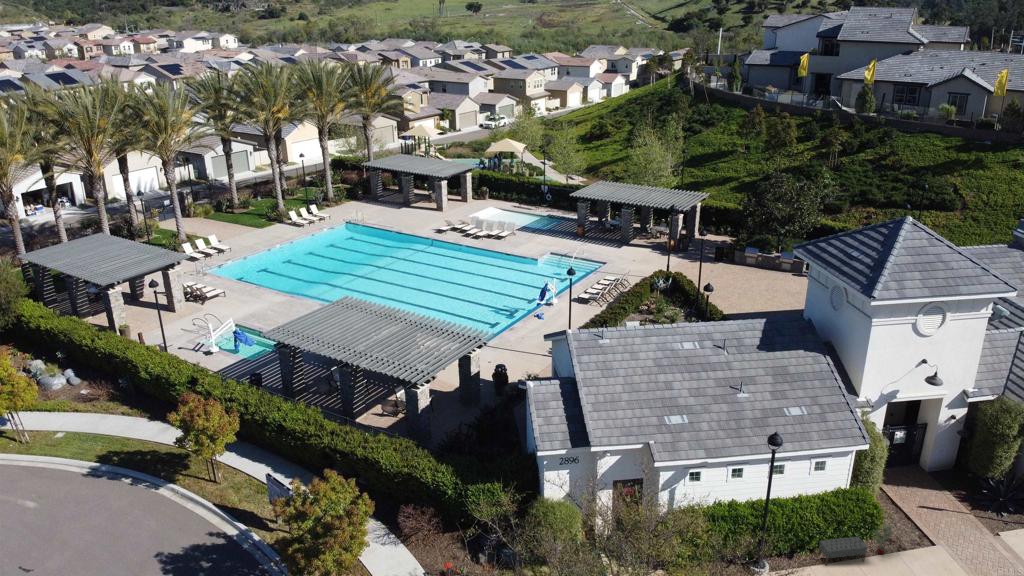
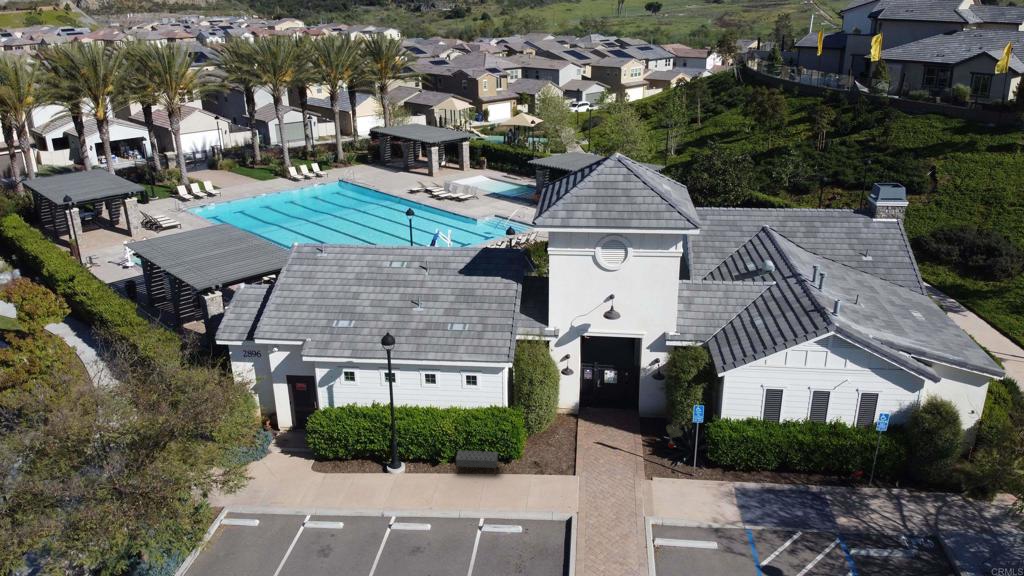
potted tree: present [873,524,893,554] -> present [666,424,683,448]

